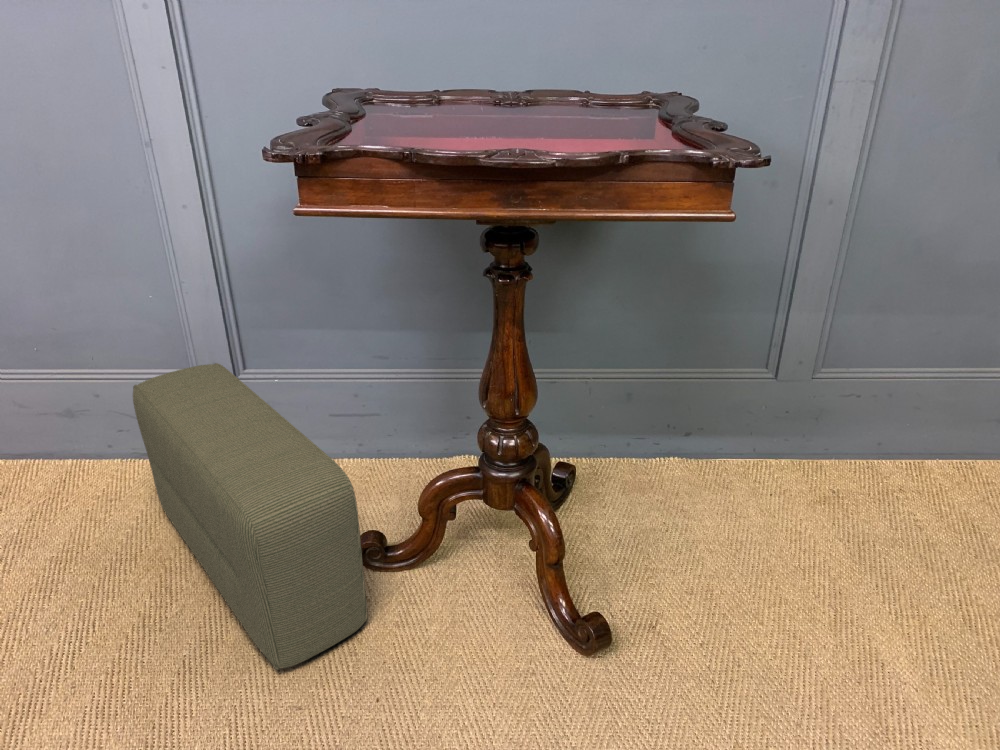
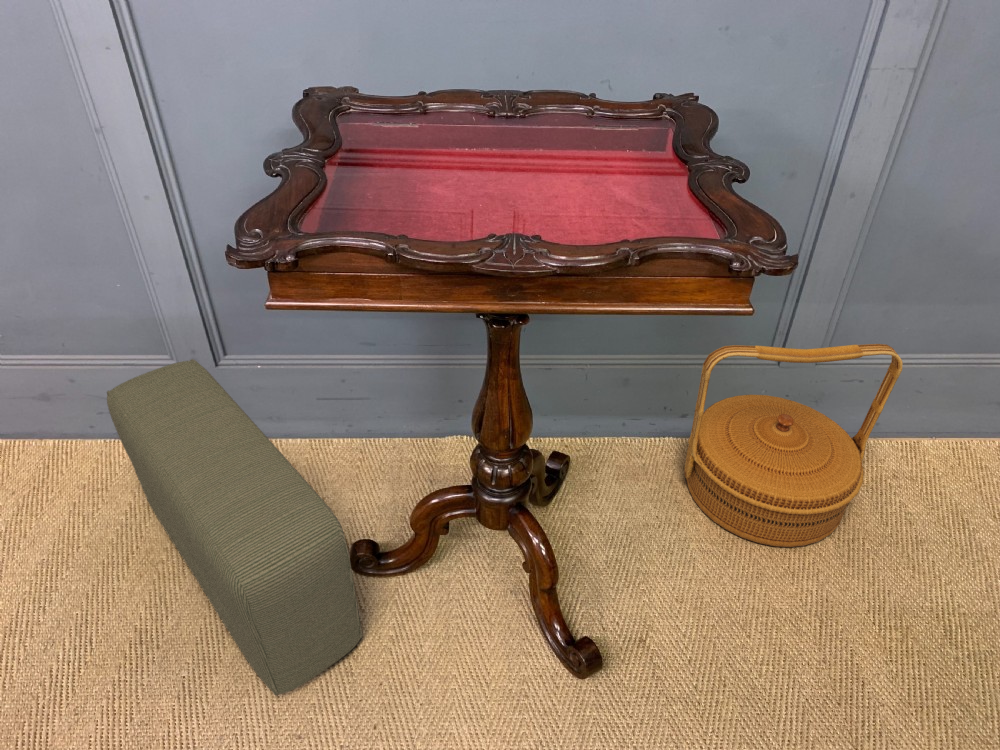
woven basket: none [689,341,891,547] -> present [684,344,903,547]

